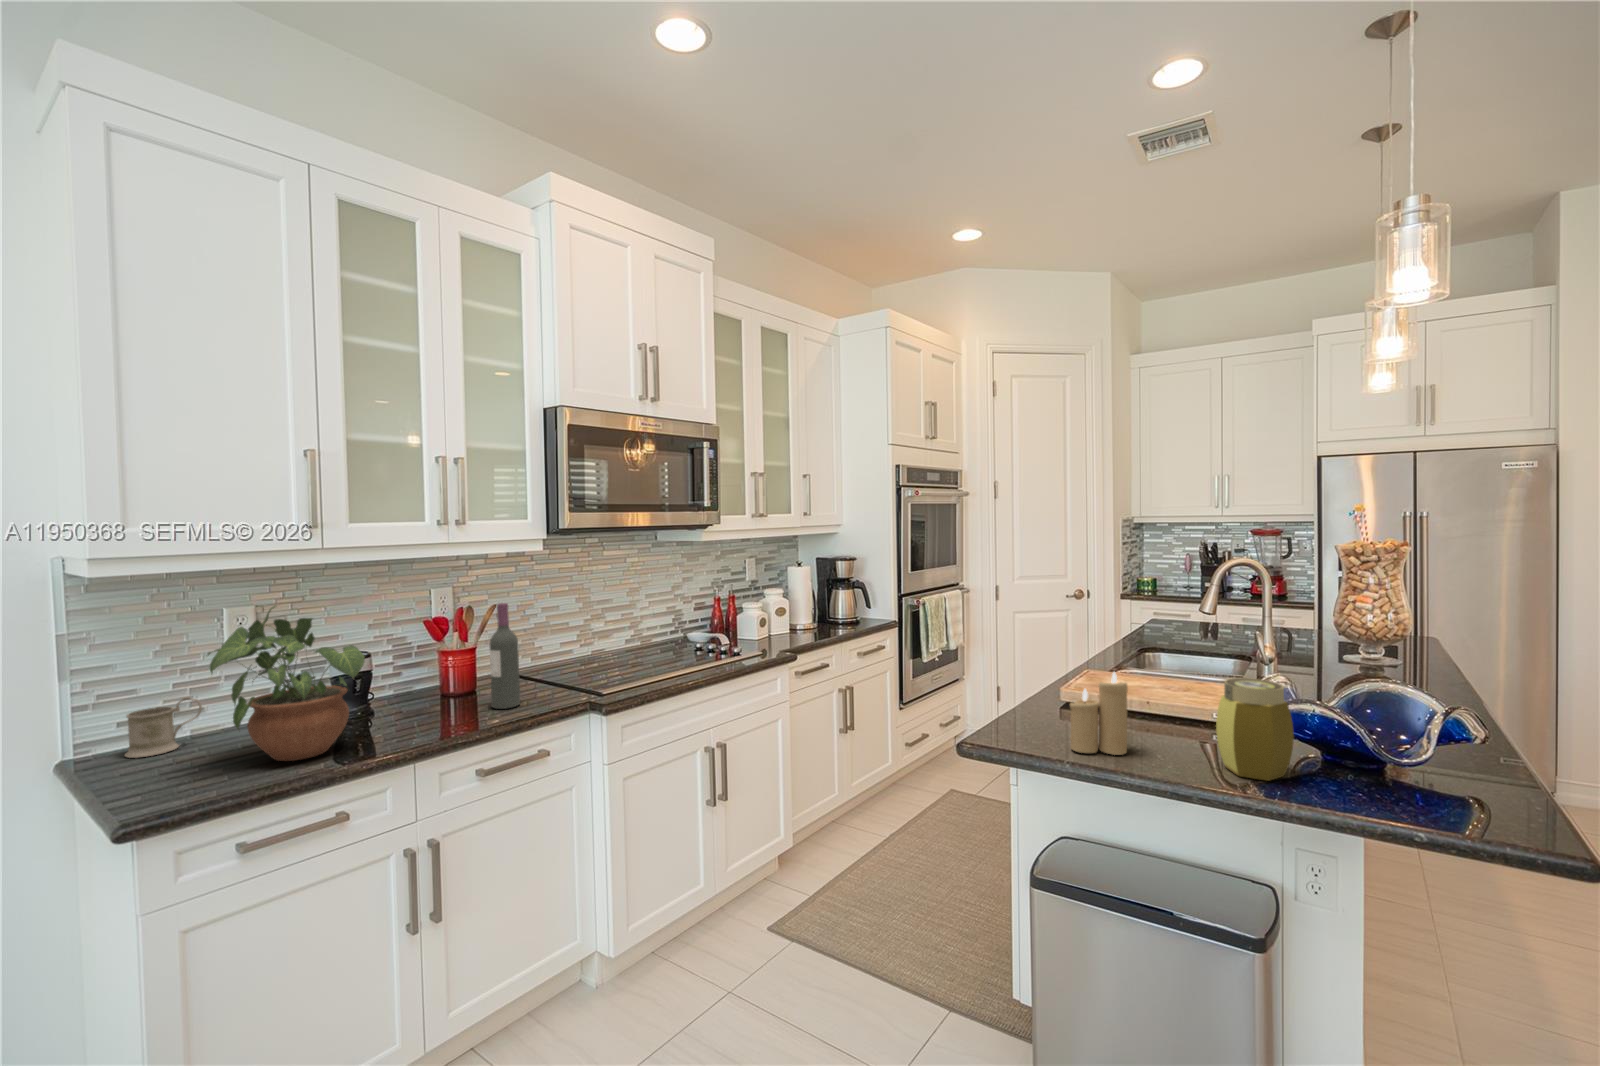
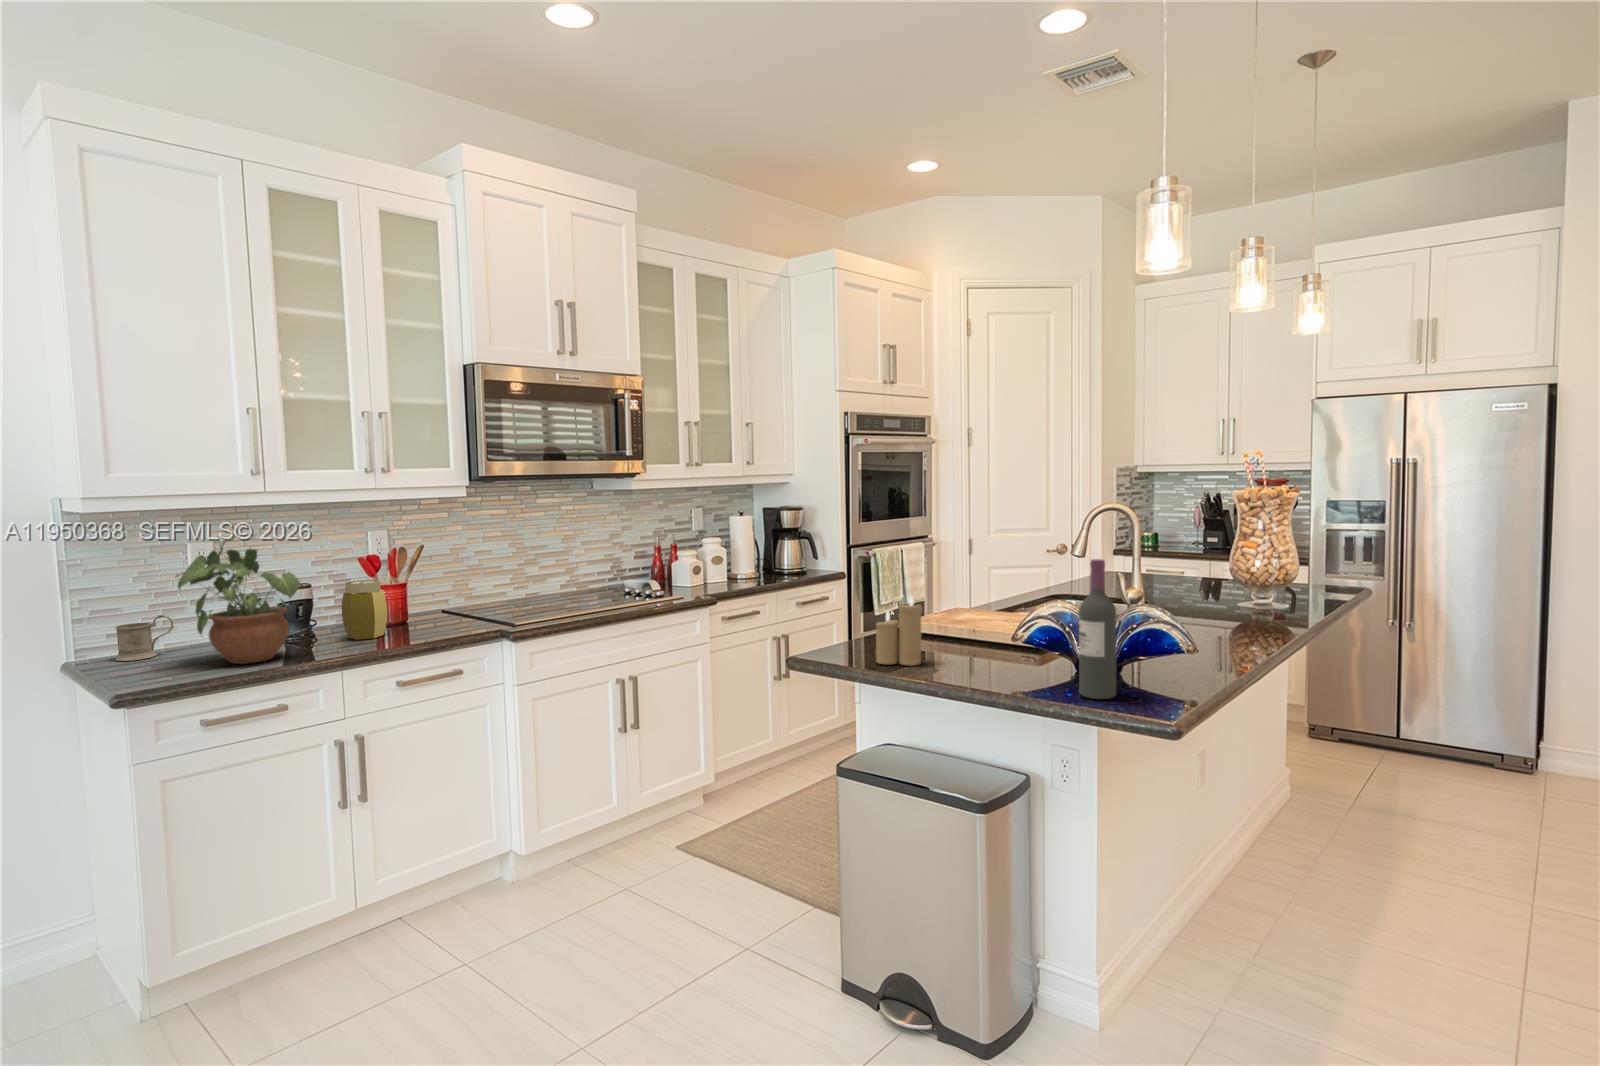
wine bottle: present [490,603,520,709] -> present [1079,559,1116,699]
jar: present [1216,678,1294,781] -> present [342,580,387,640]

